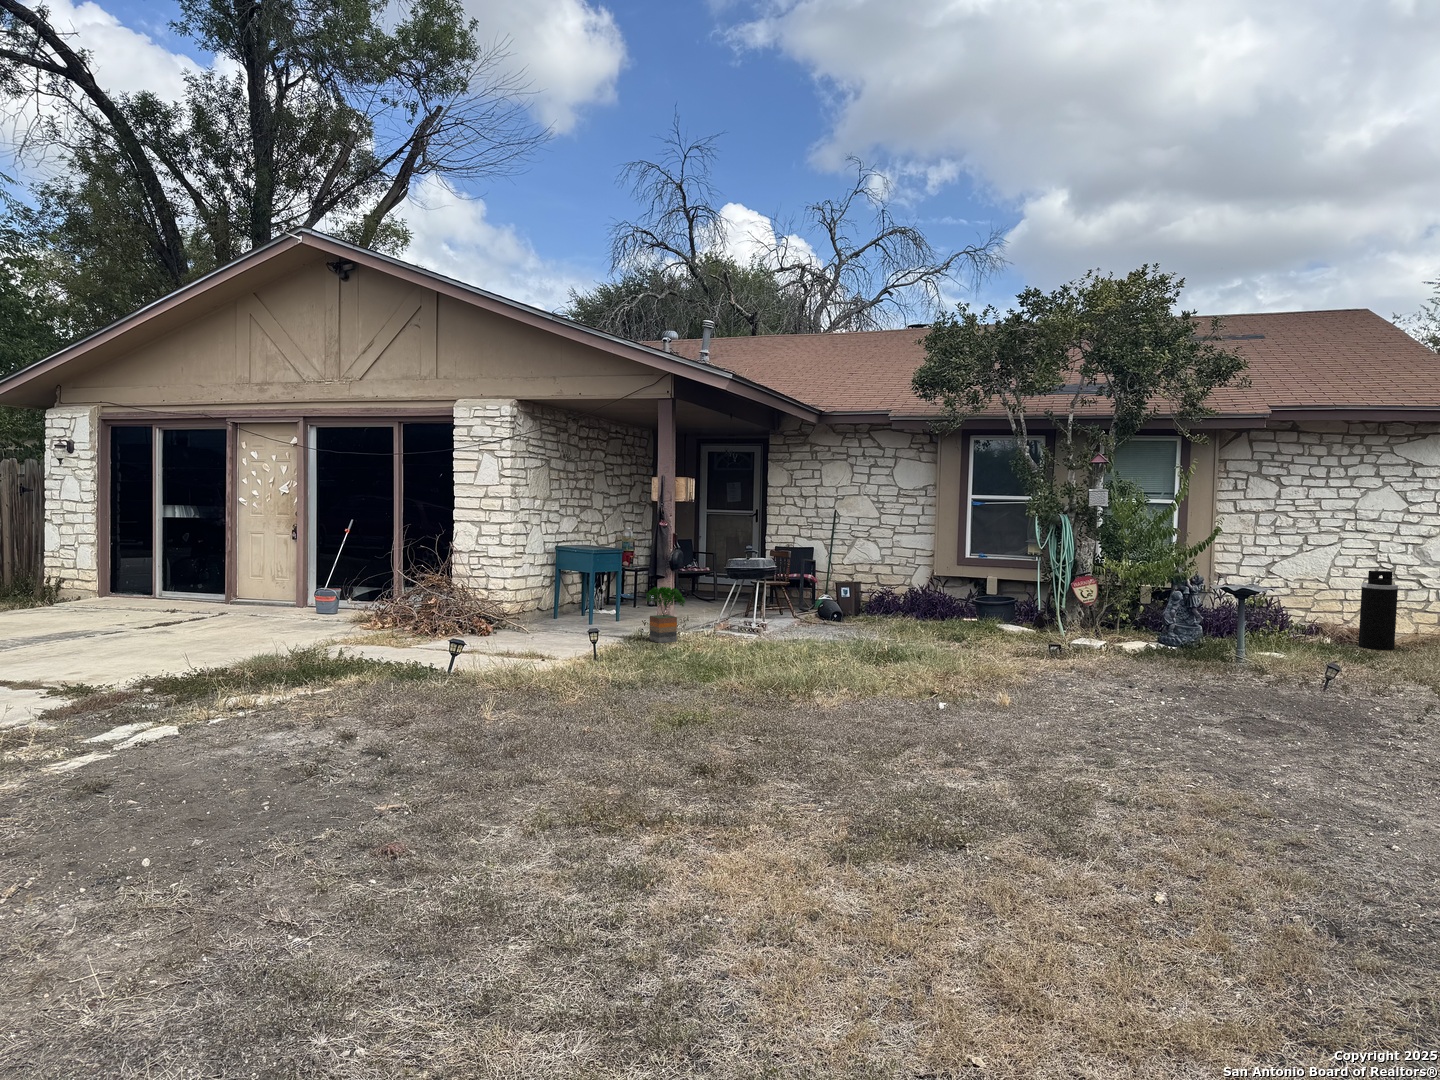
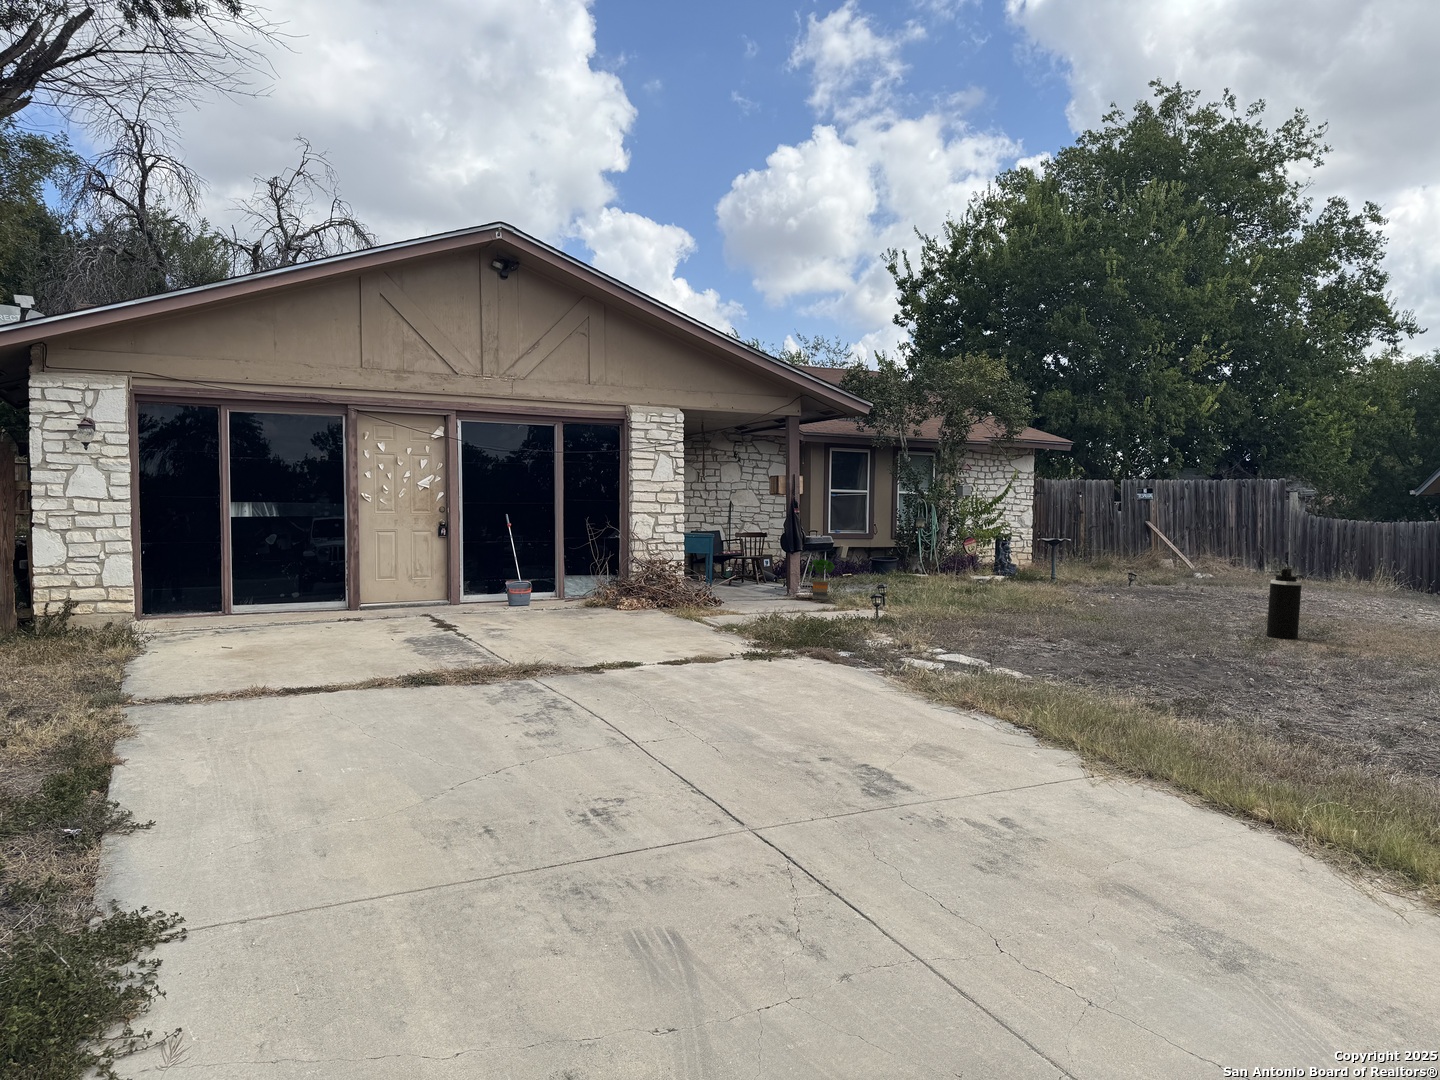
trash can: present [1358,571,1398,650] -> present [1267,569,1302,639]

